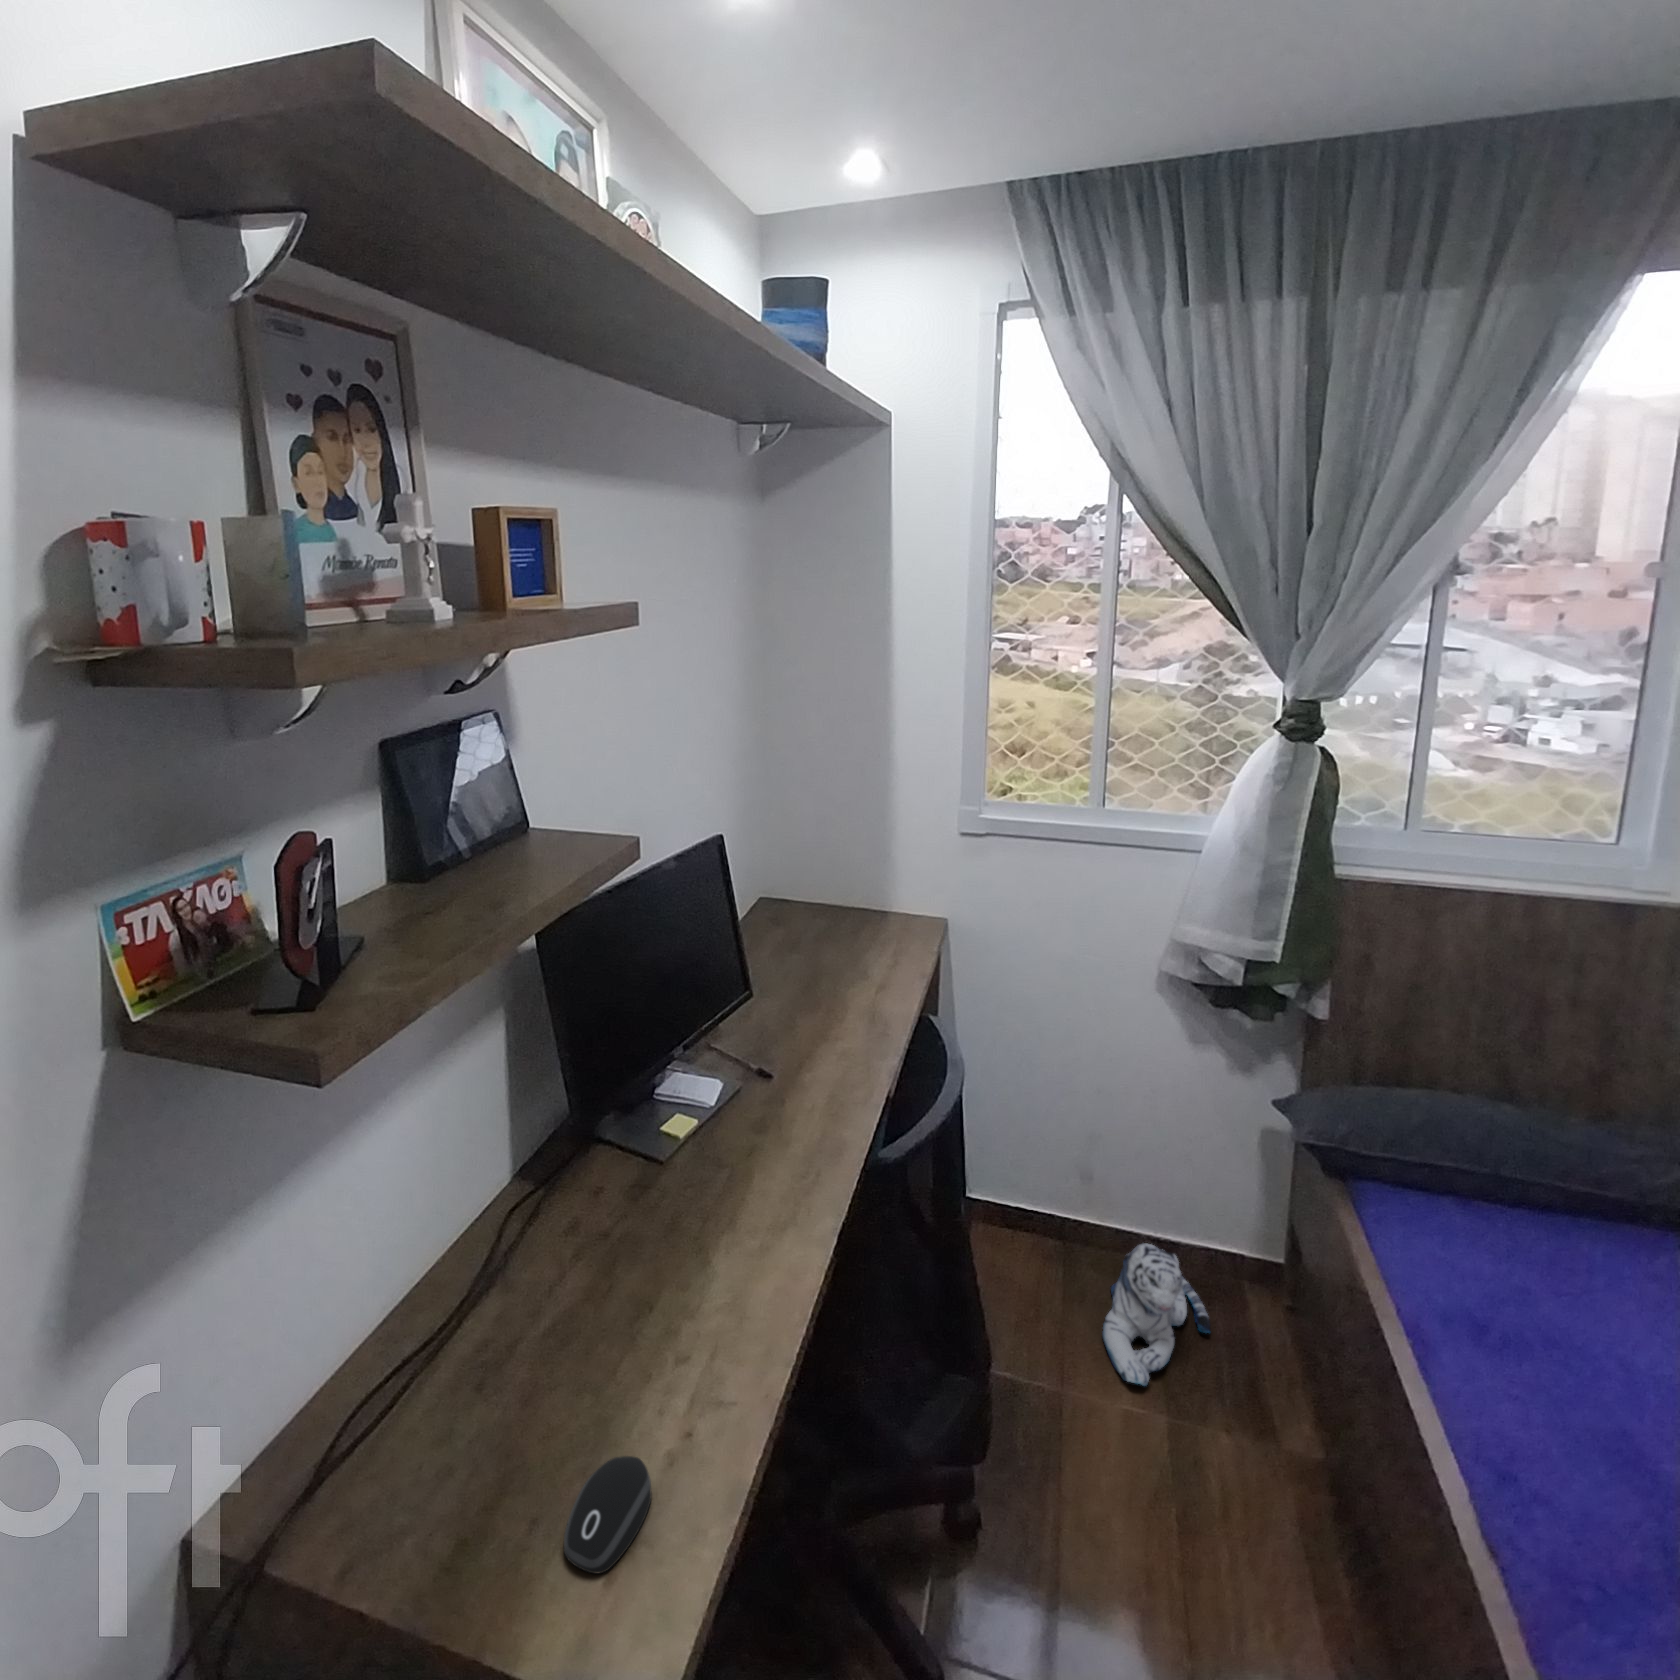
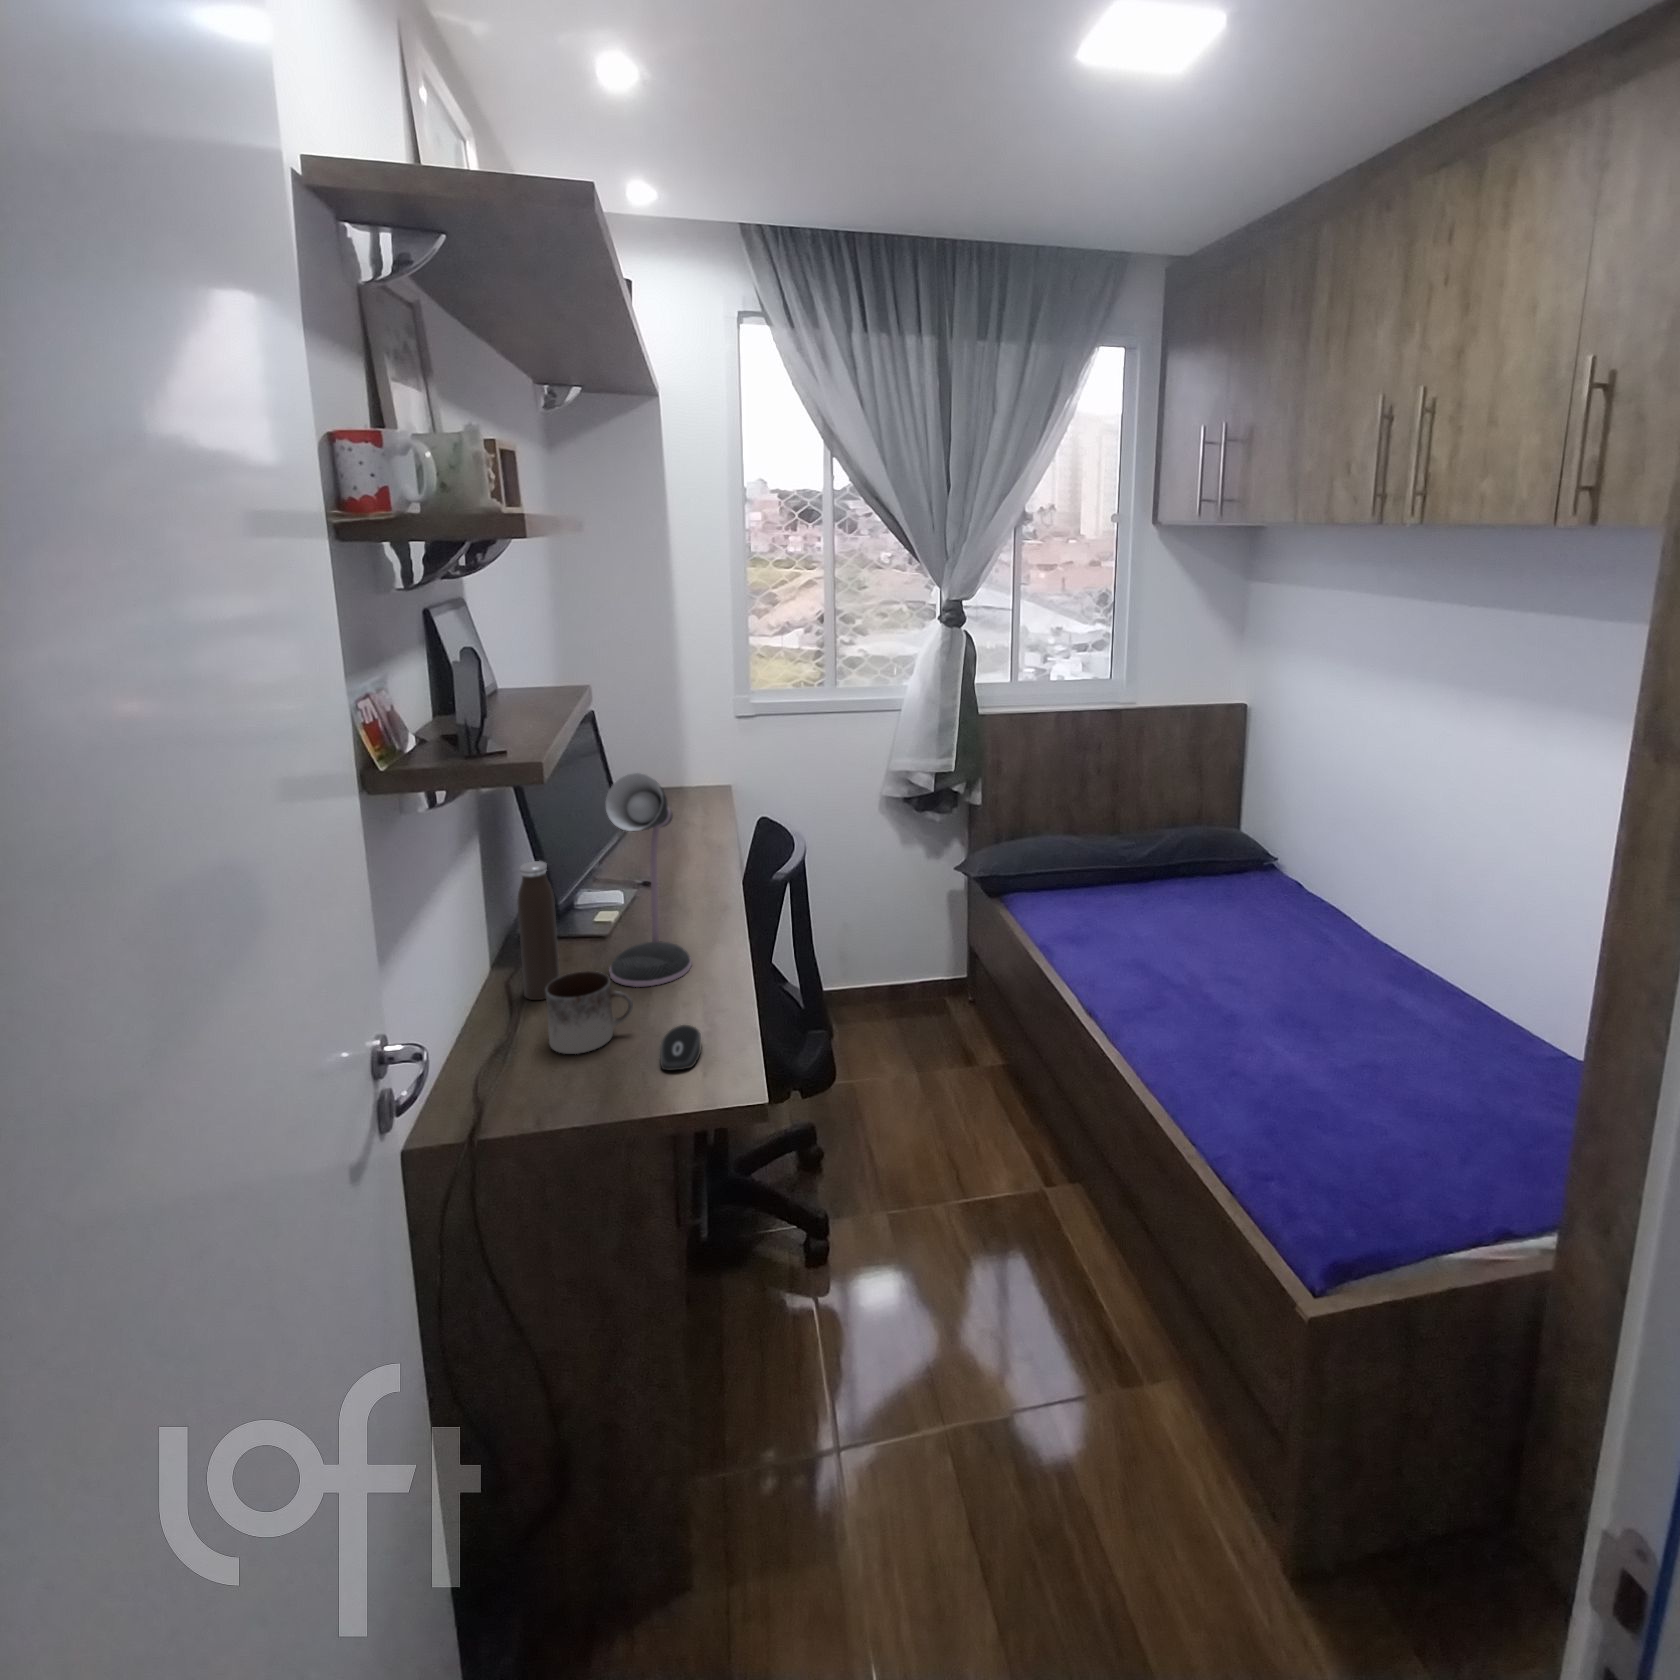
desk lamp: none [623,983,738,1308] -> present [606,773,692,987]
water bottle: none [509,1078,559,1274] -> present [517,861,560,1000]
plush toy: present [1102,1243,1210,1386] -> none [871,974,934,1059]
mug: none [467,1284,583,1434] -> present [546,971,633,1054]

